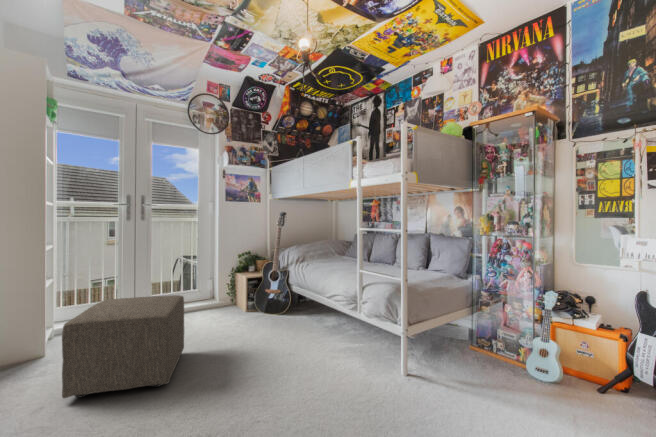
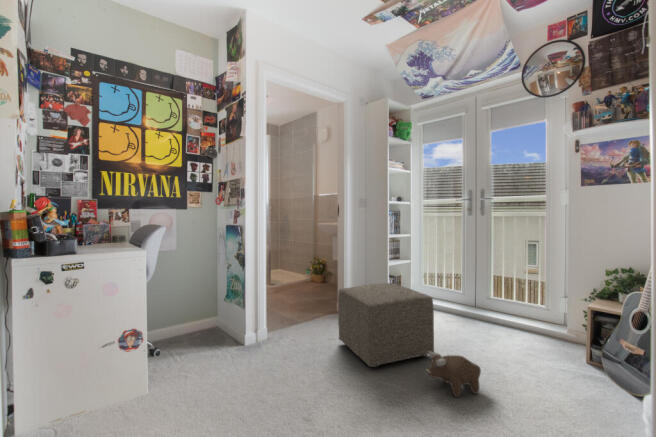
plush toy: none [218,328,248,358] -> present [427,351,481,397]

